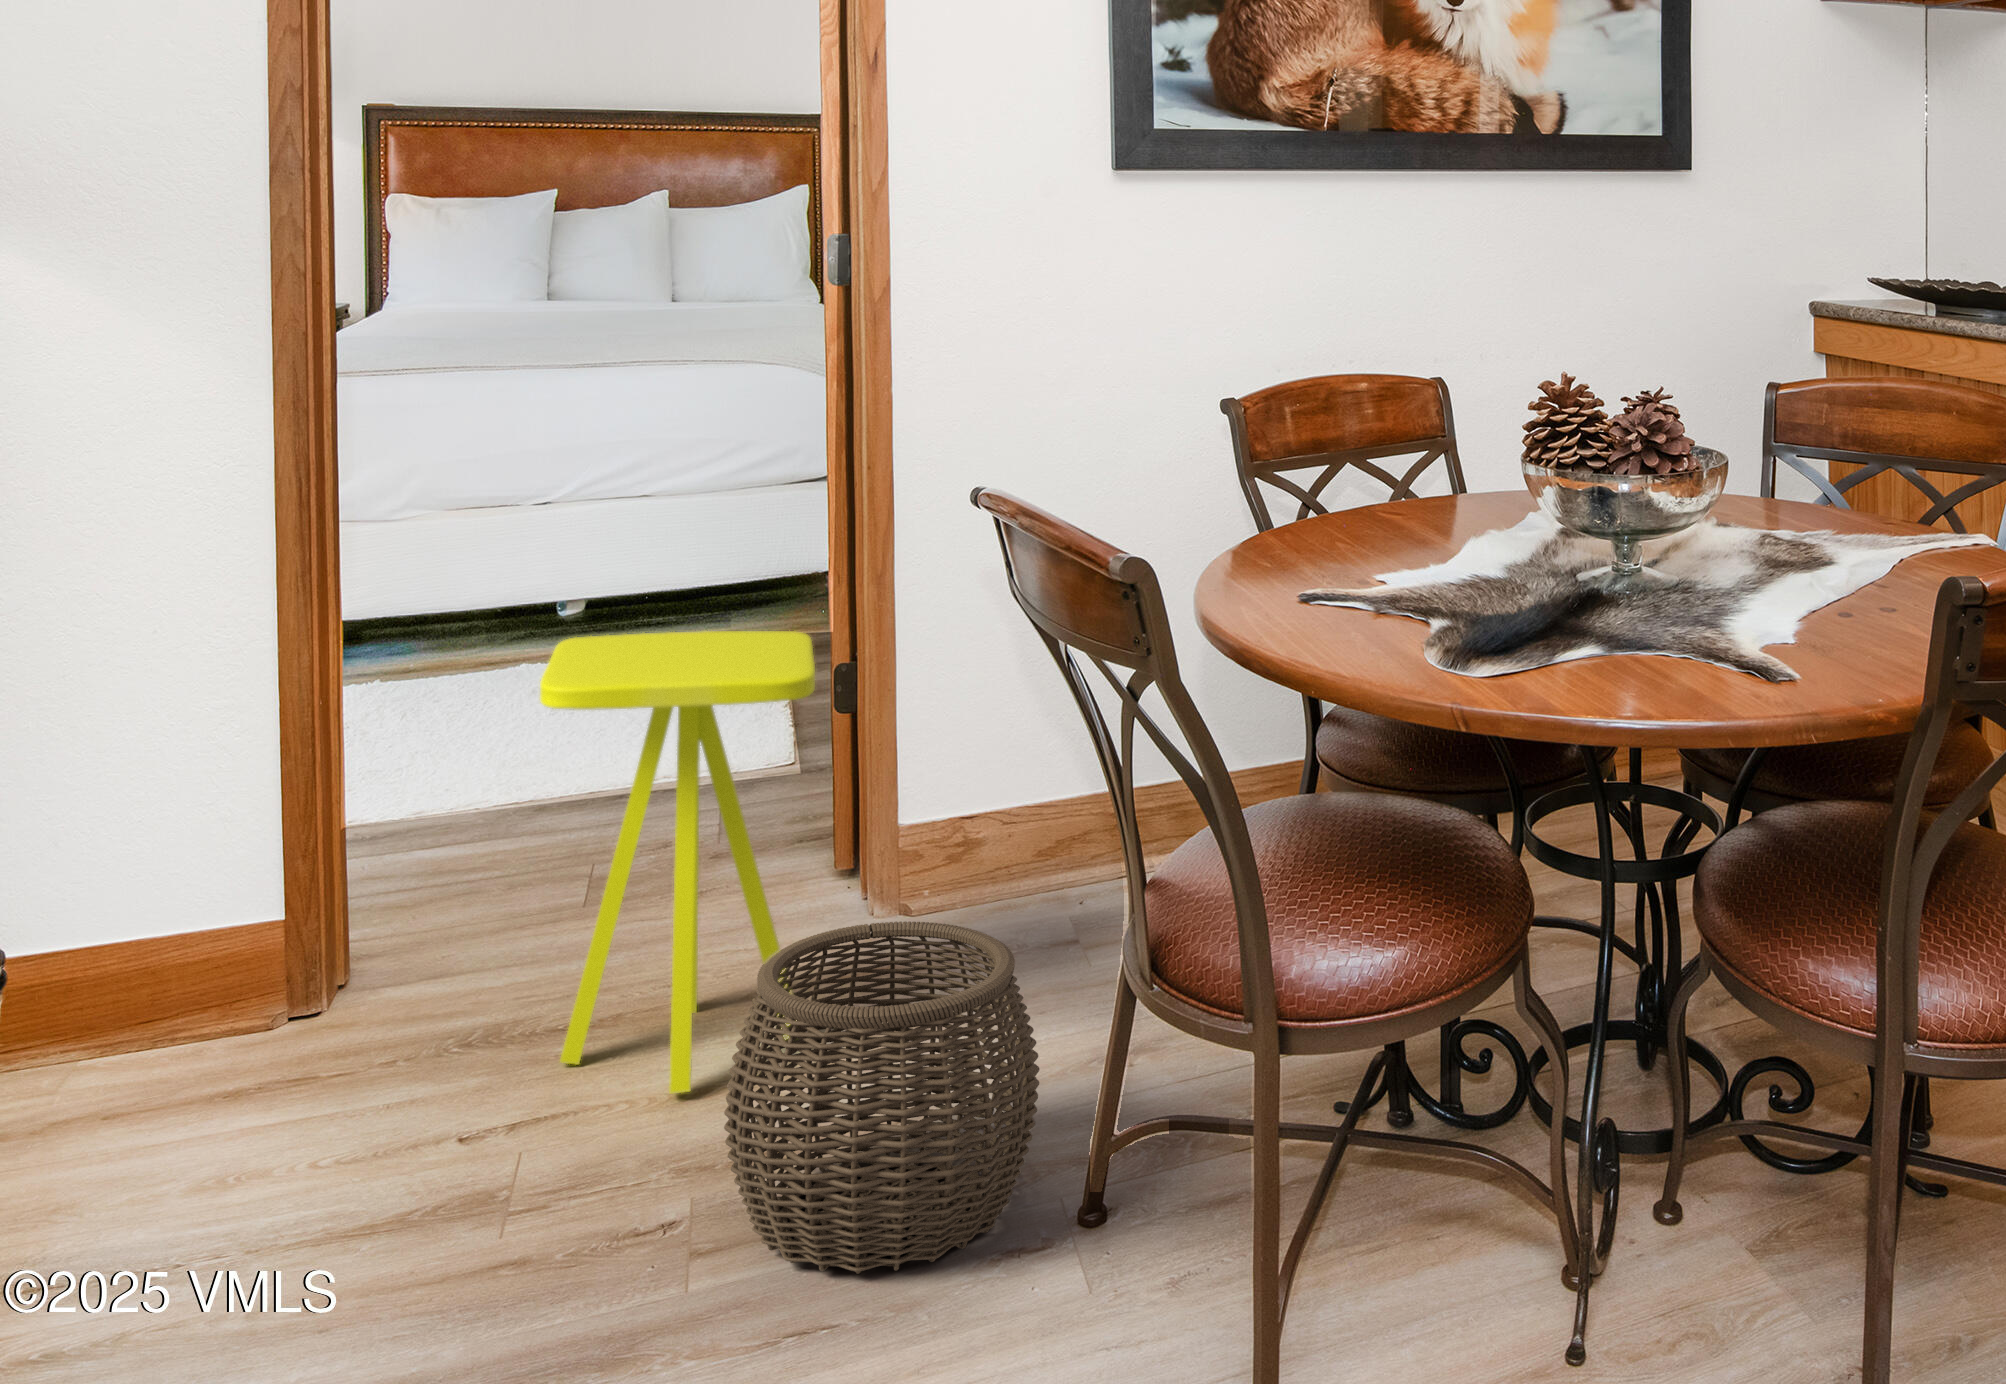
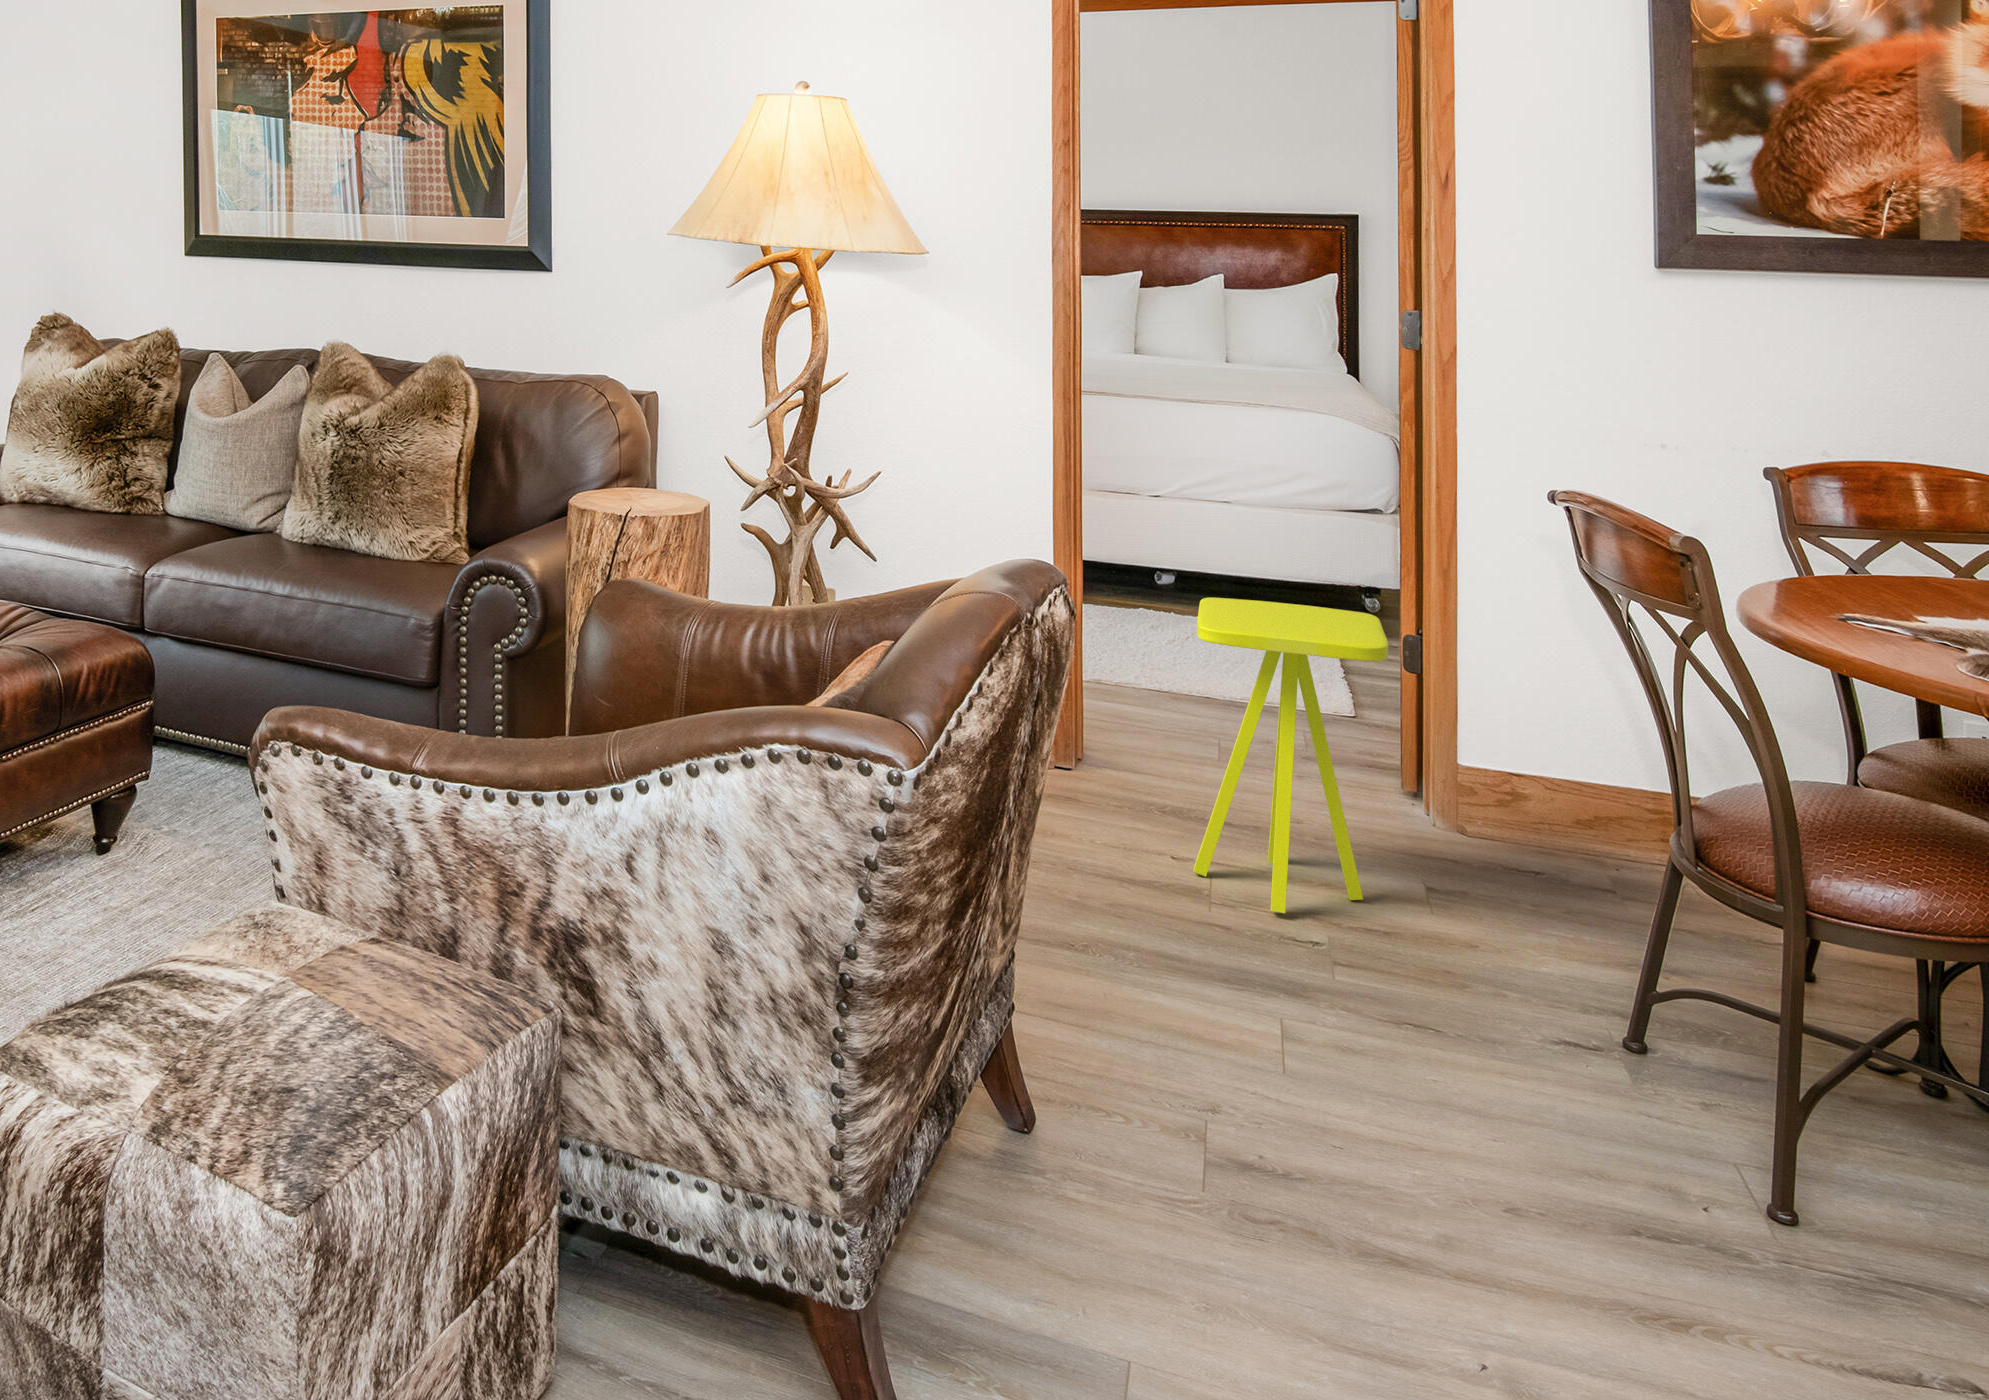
woven basket: present [724,921,1040,1274] -> none [1326,826,1573,1076]

